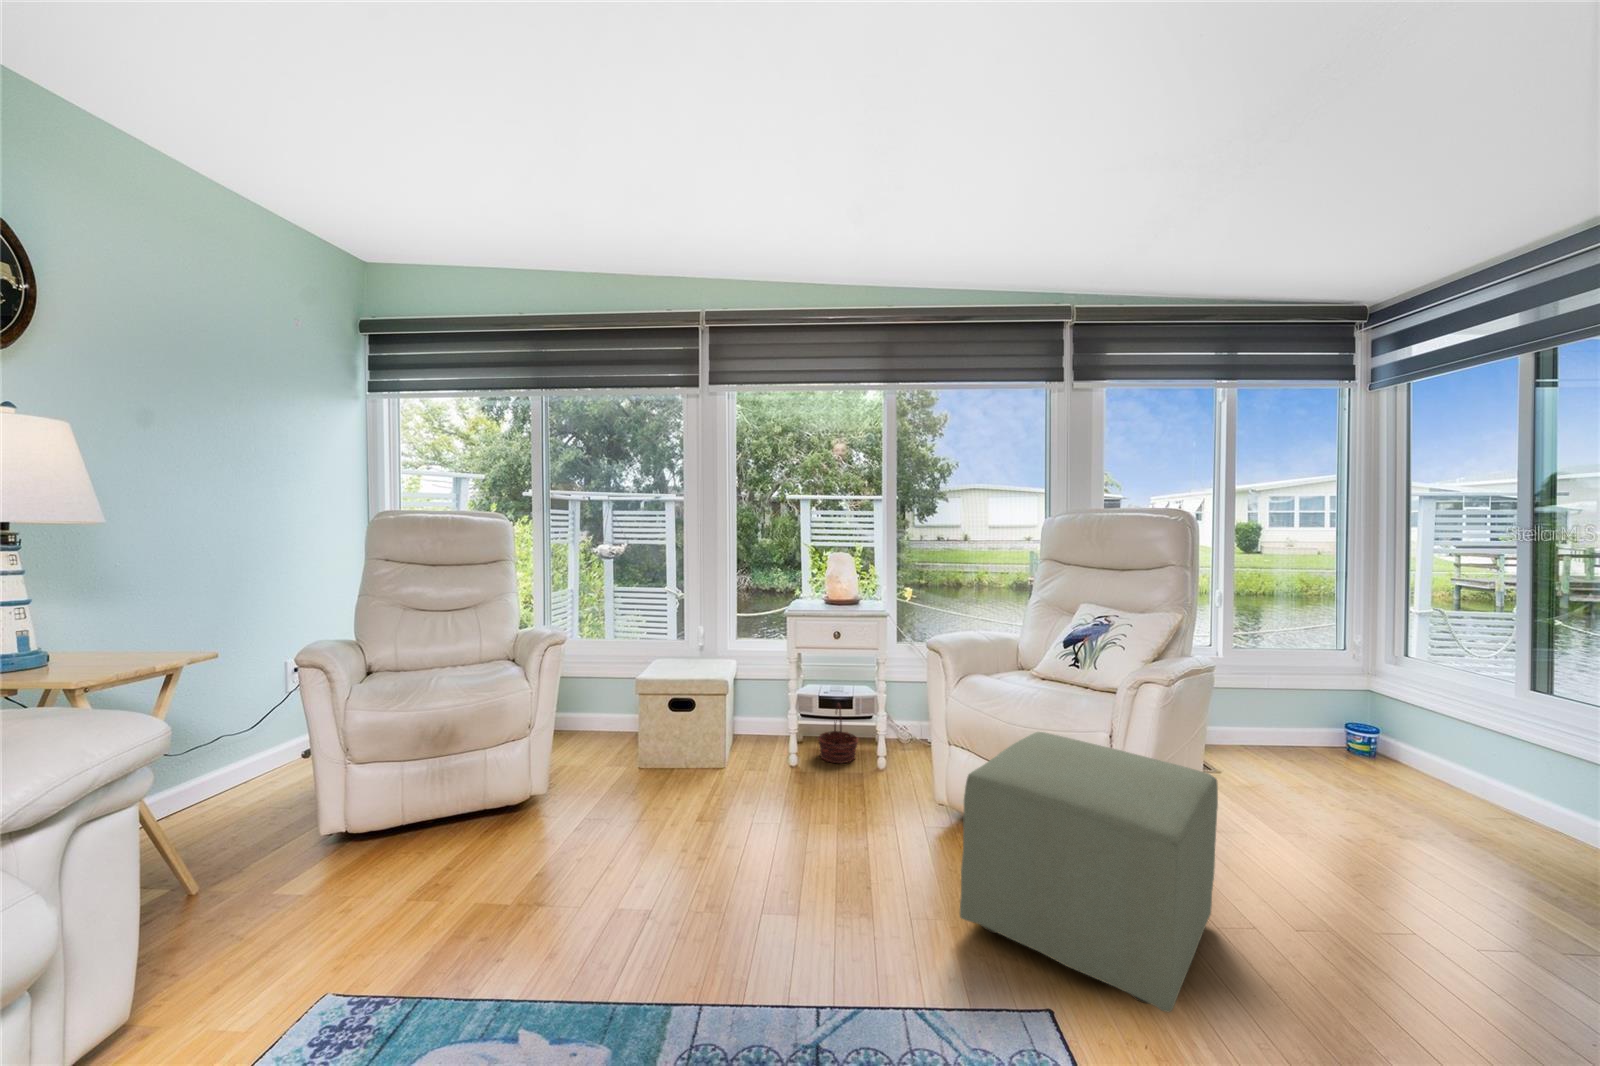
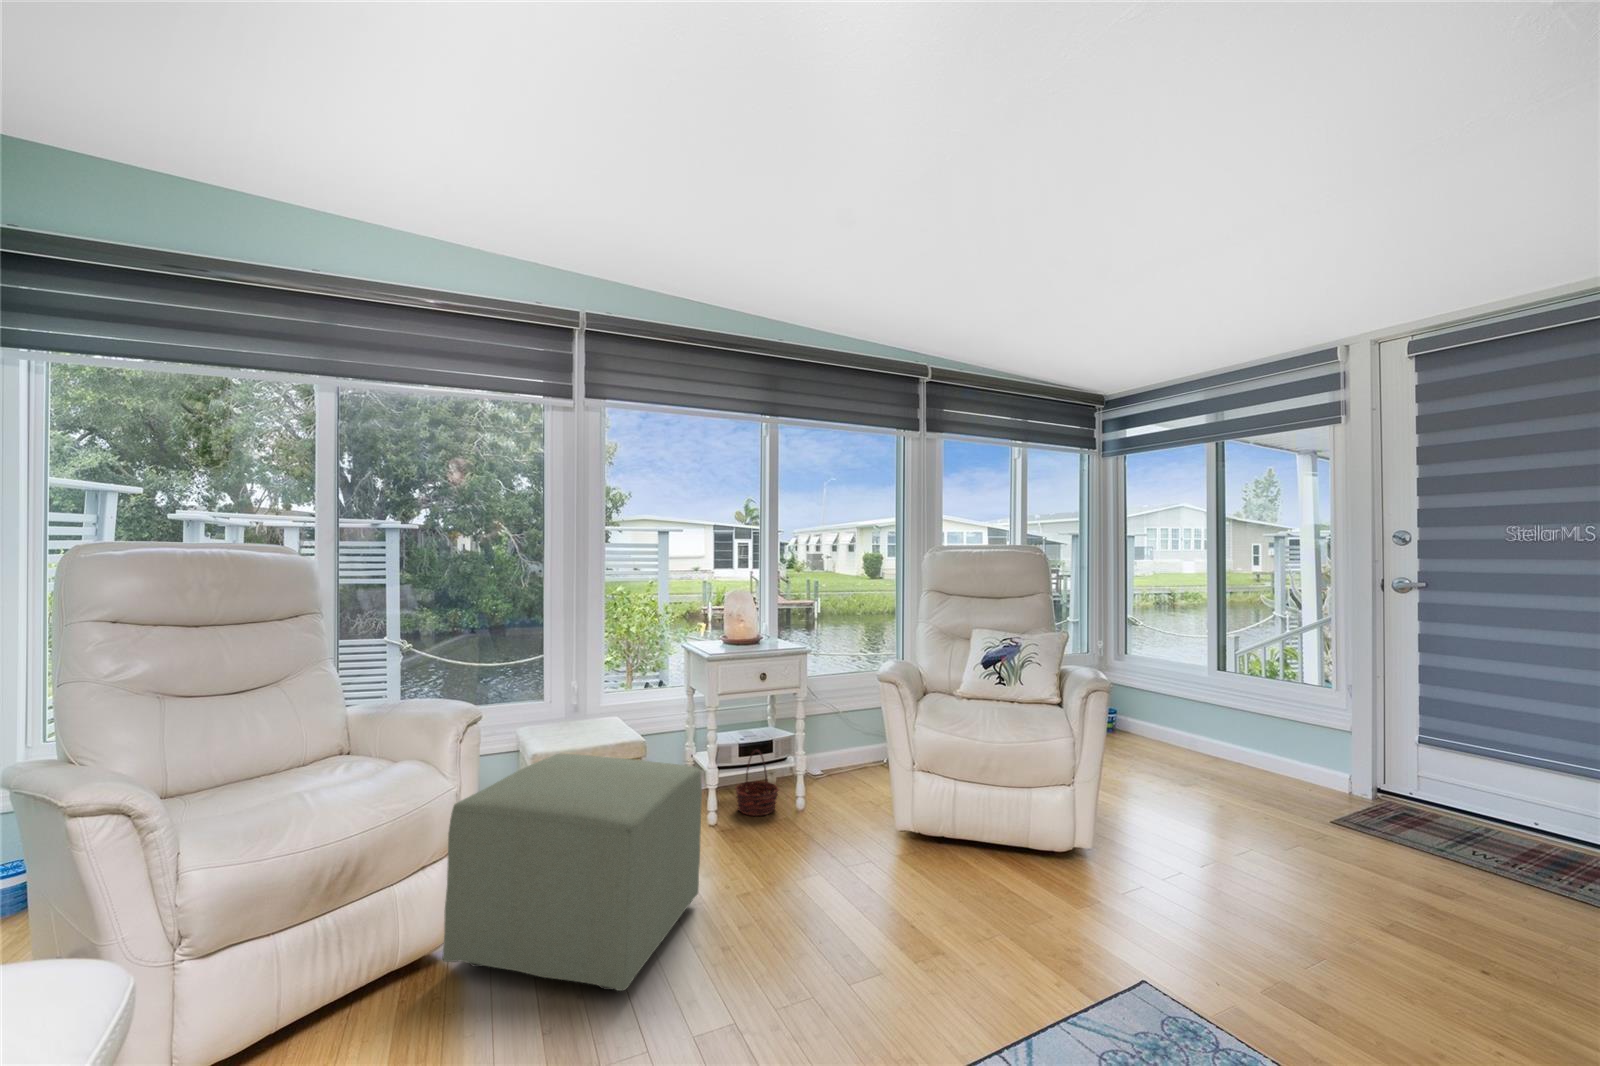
ottoman: present [960,732,1218,1012] -> present [443,754,702,991]

